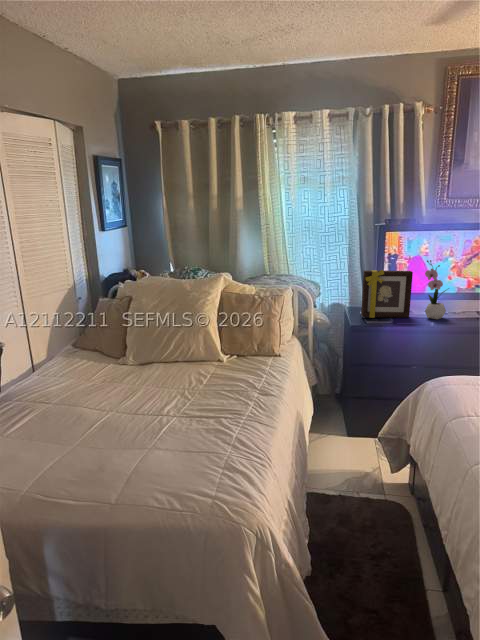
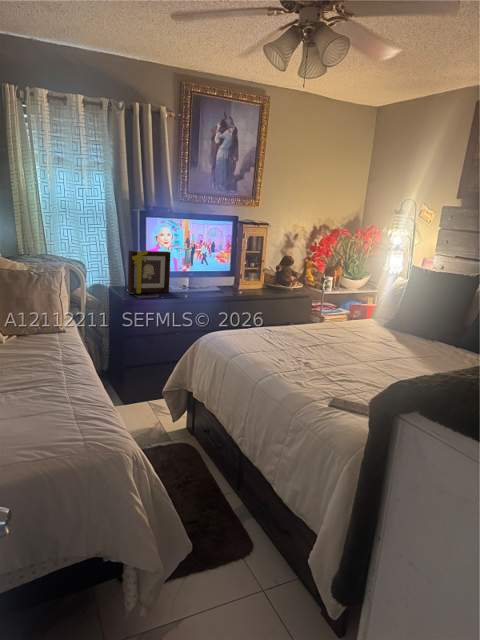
flower arrangement: present [425,260,446,319] -> none [181,242,200,293]

